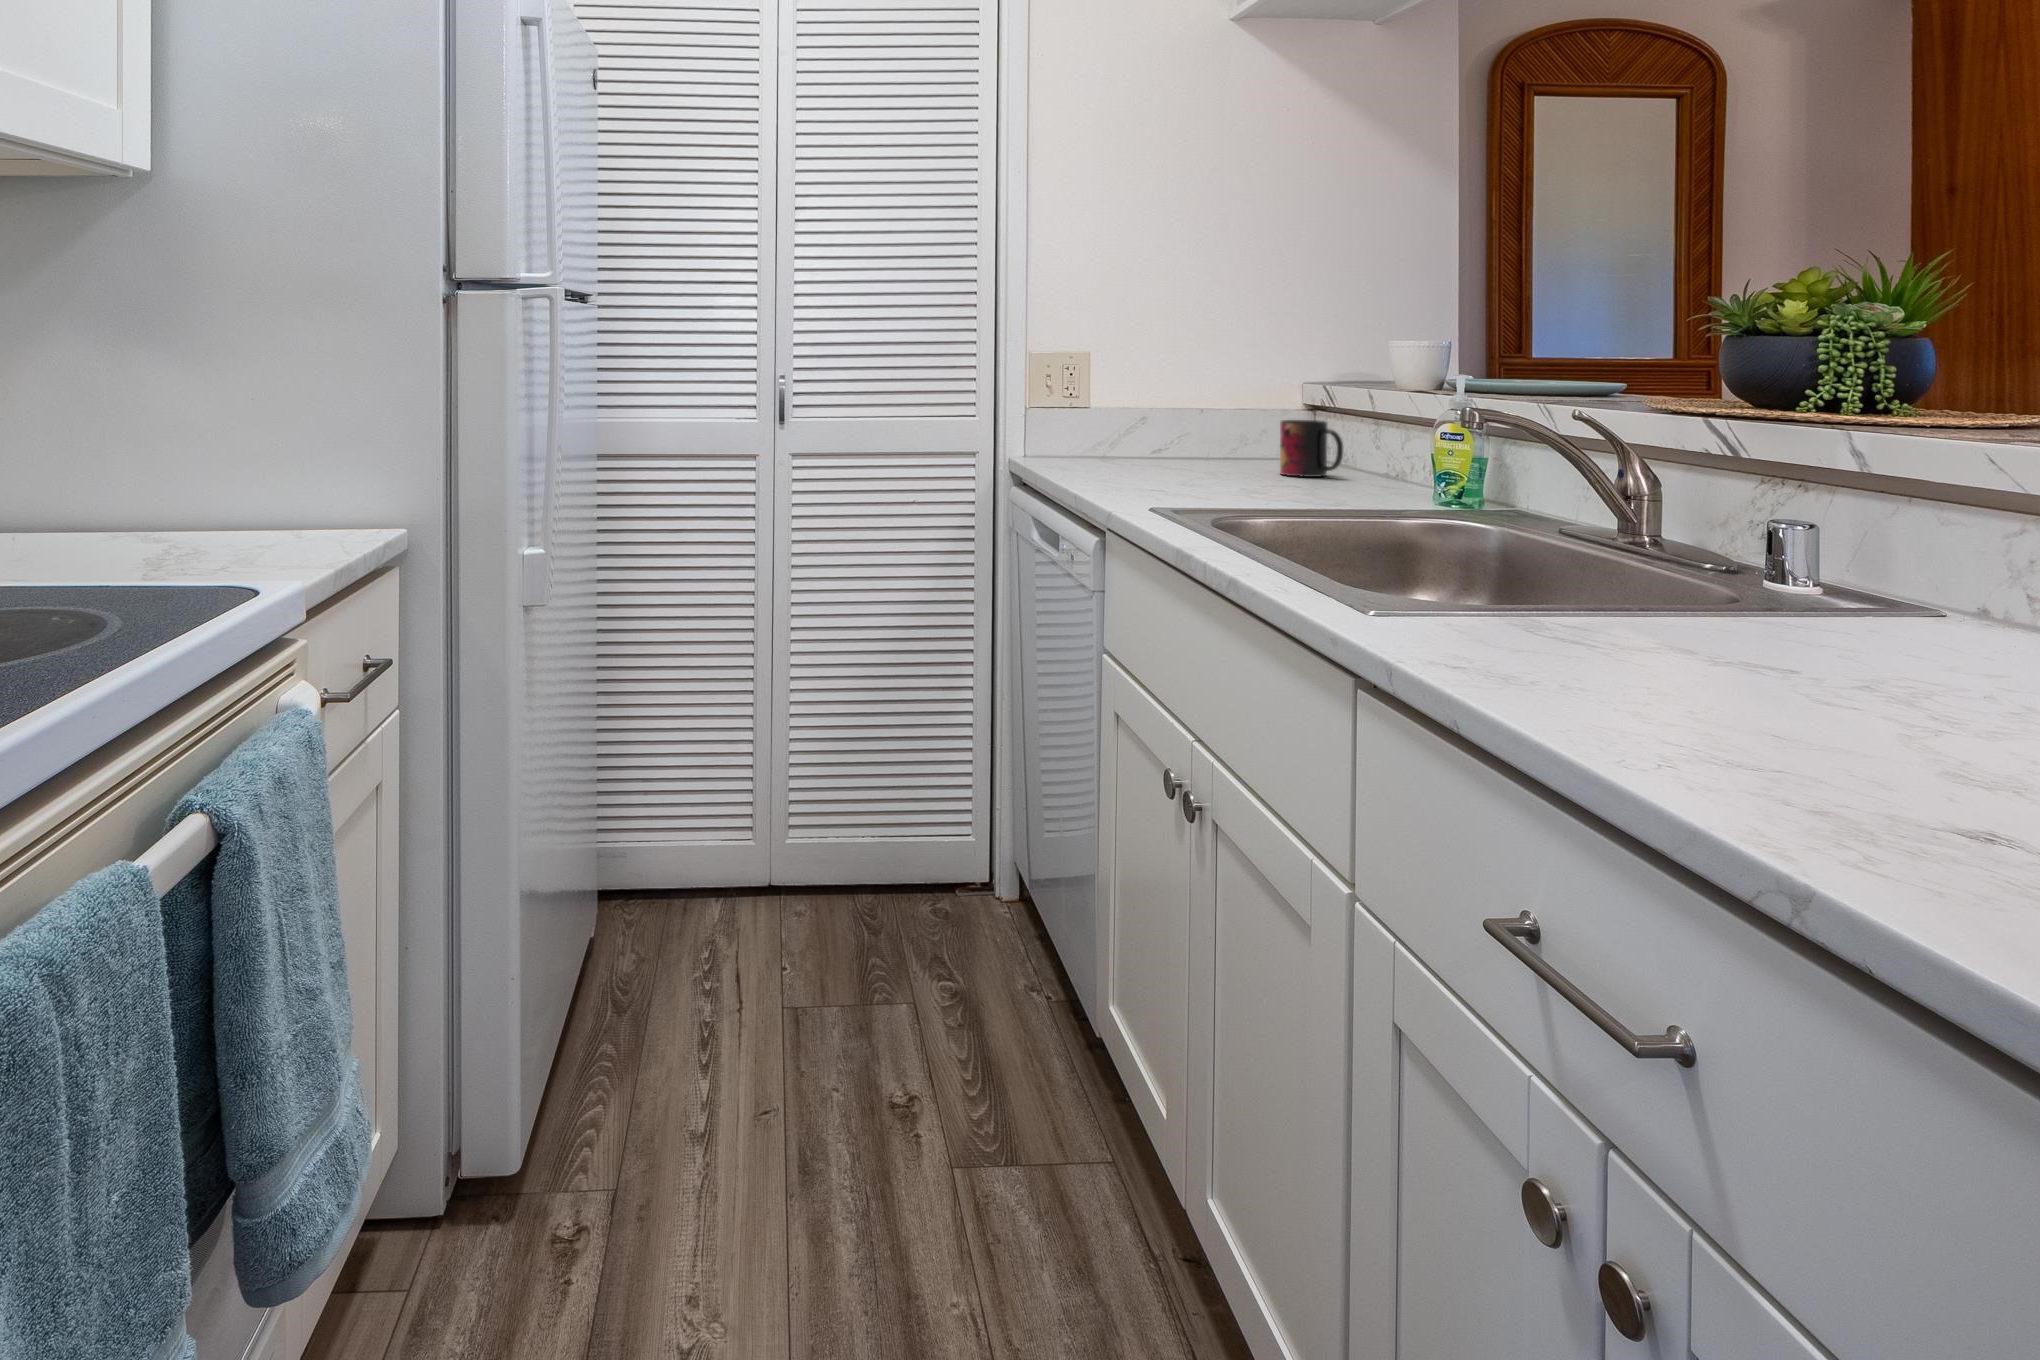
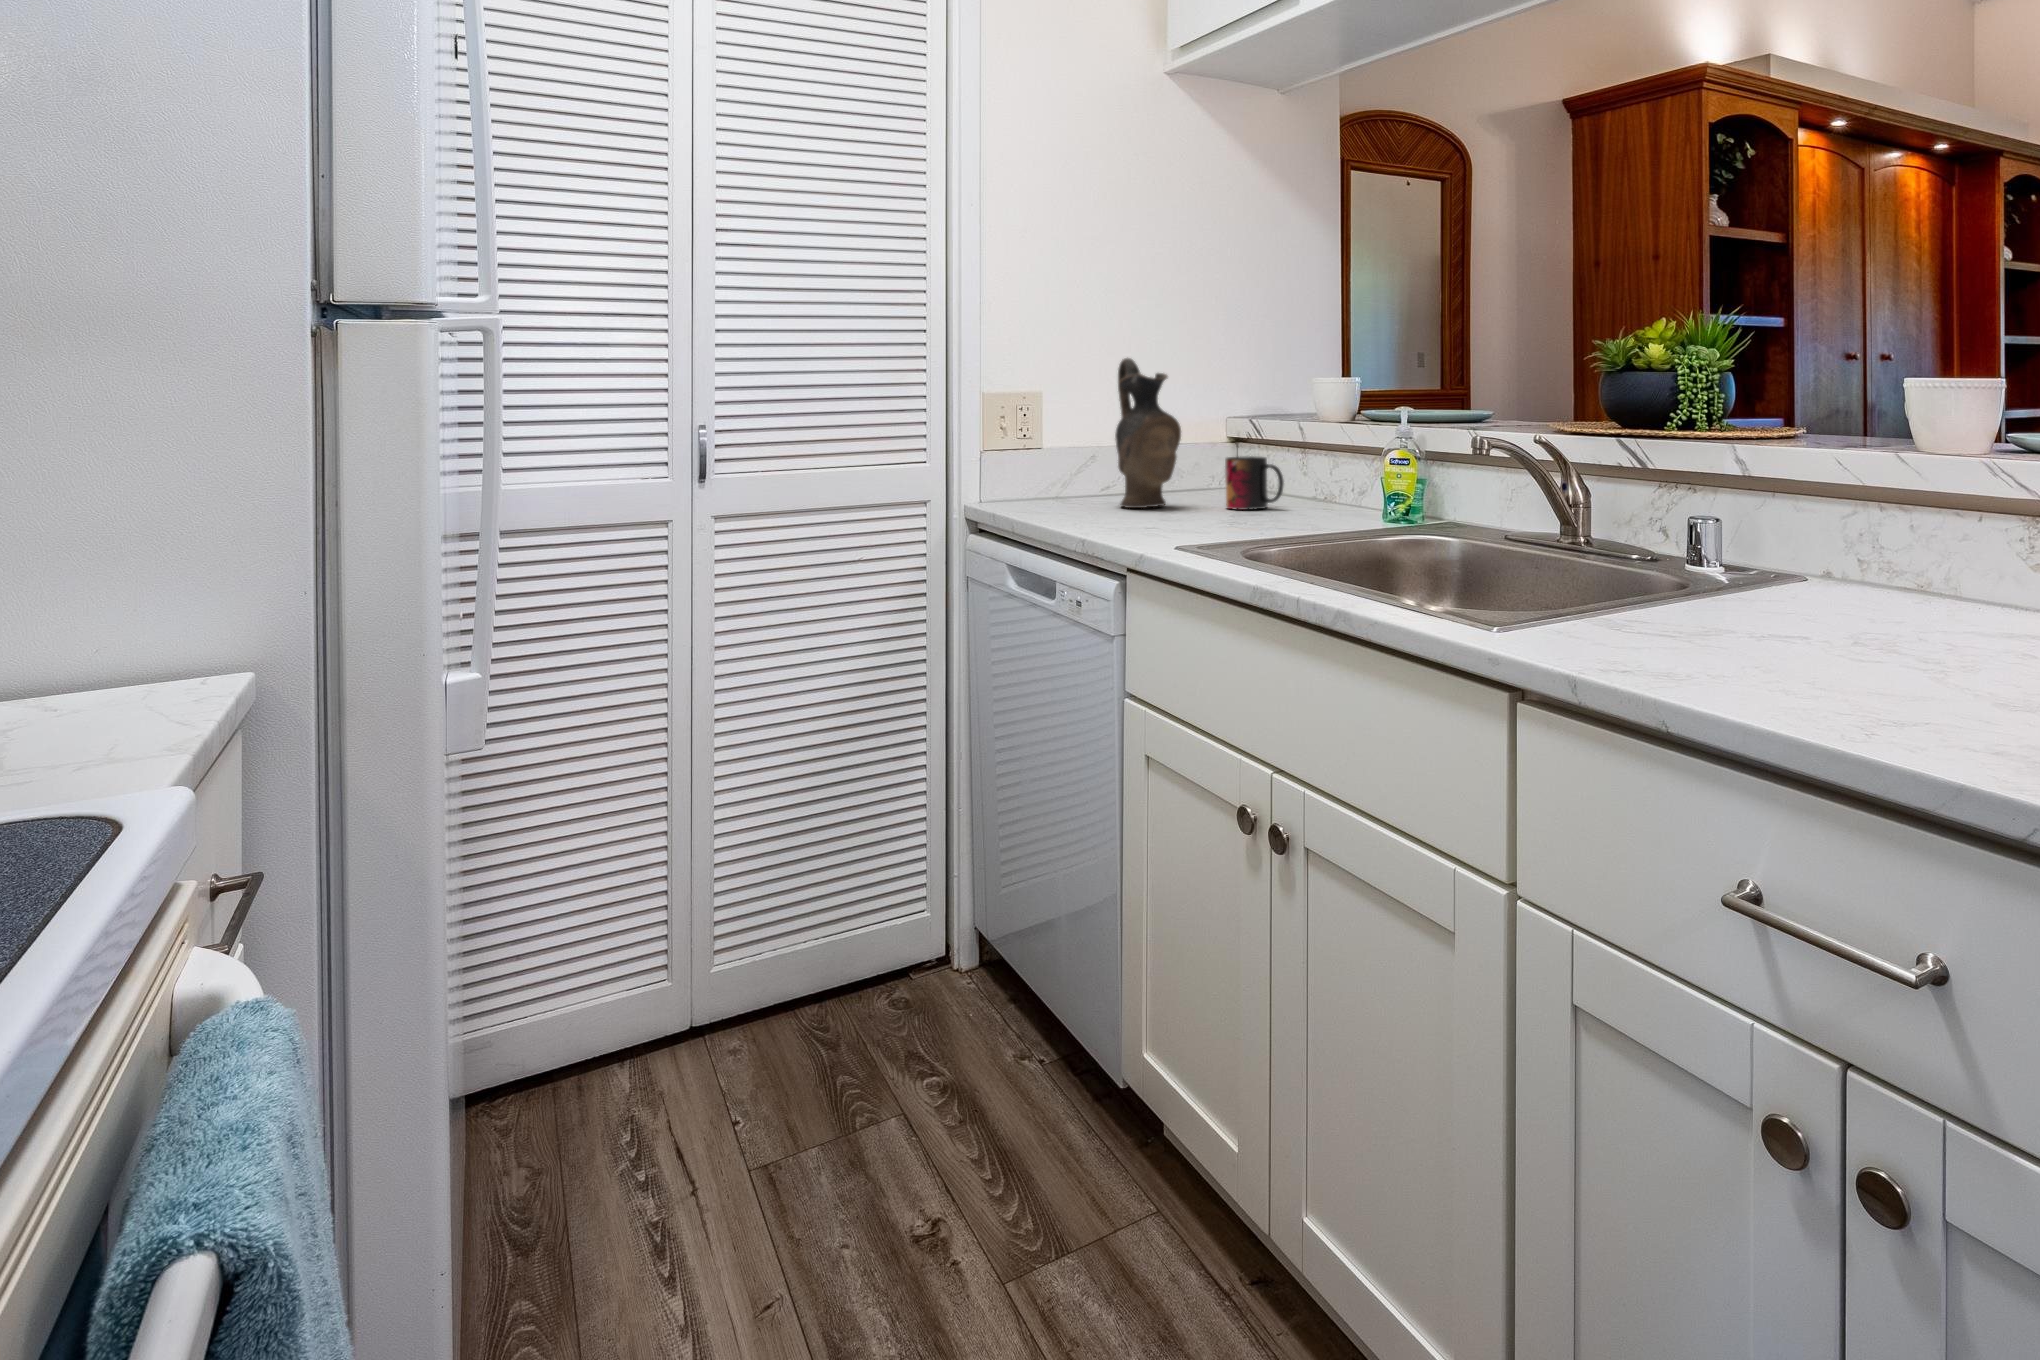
ceramic pitcher: none [1165,313,1235,468] -> present [1115,358,1181,508]

